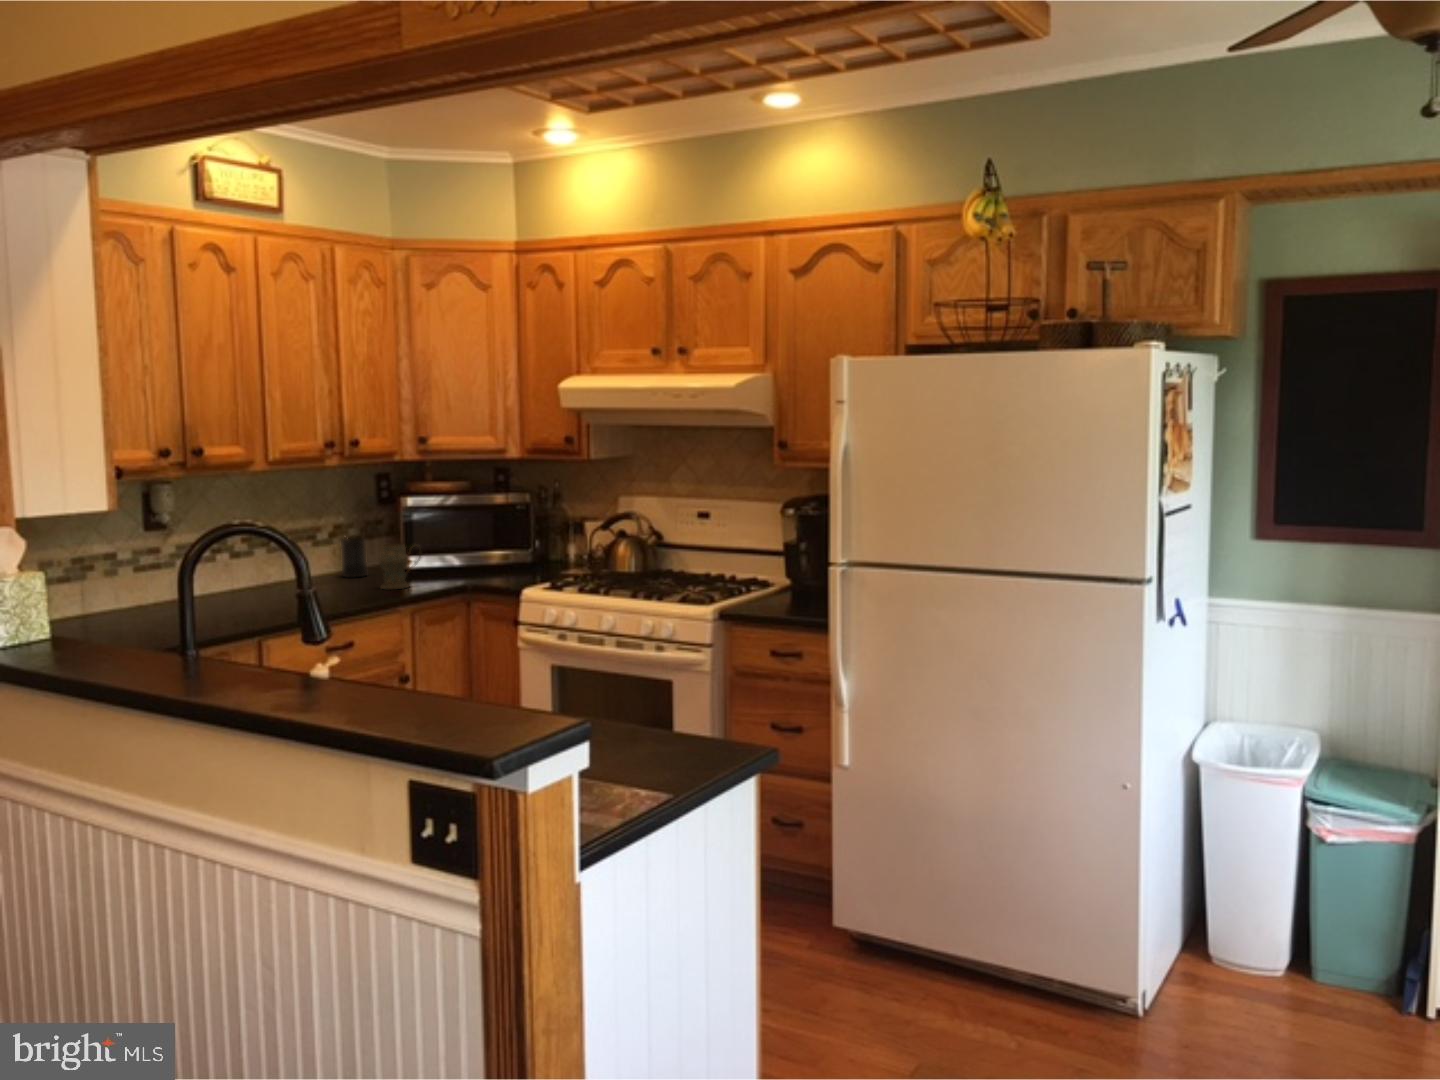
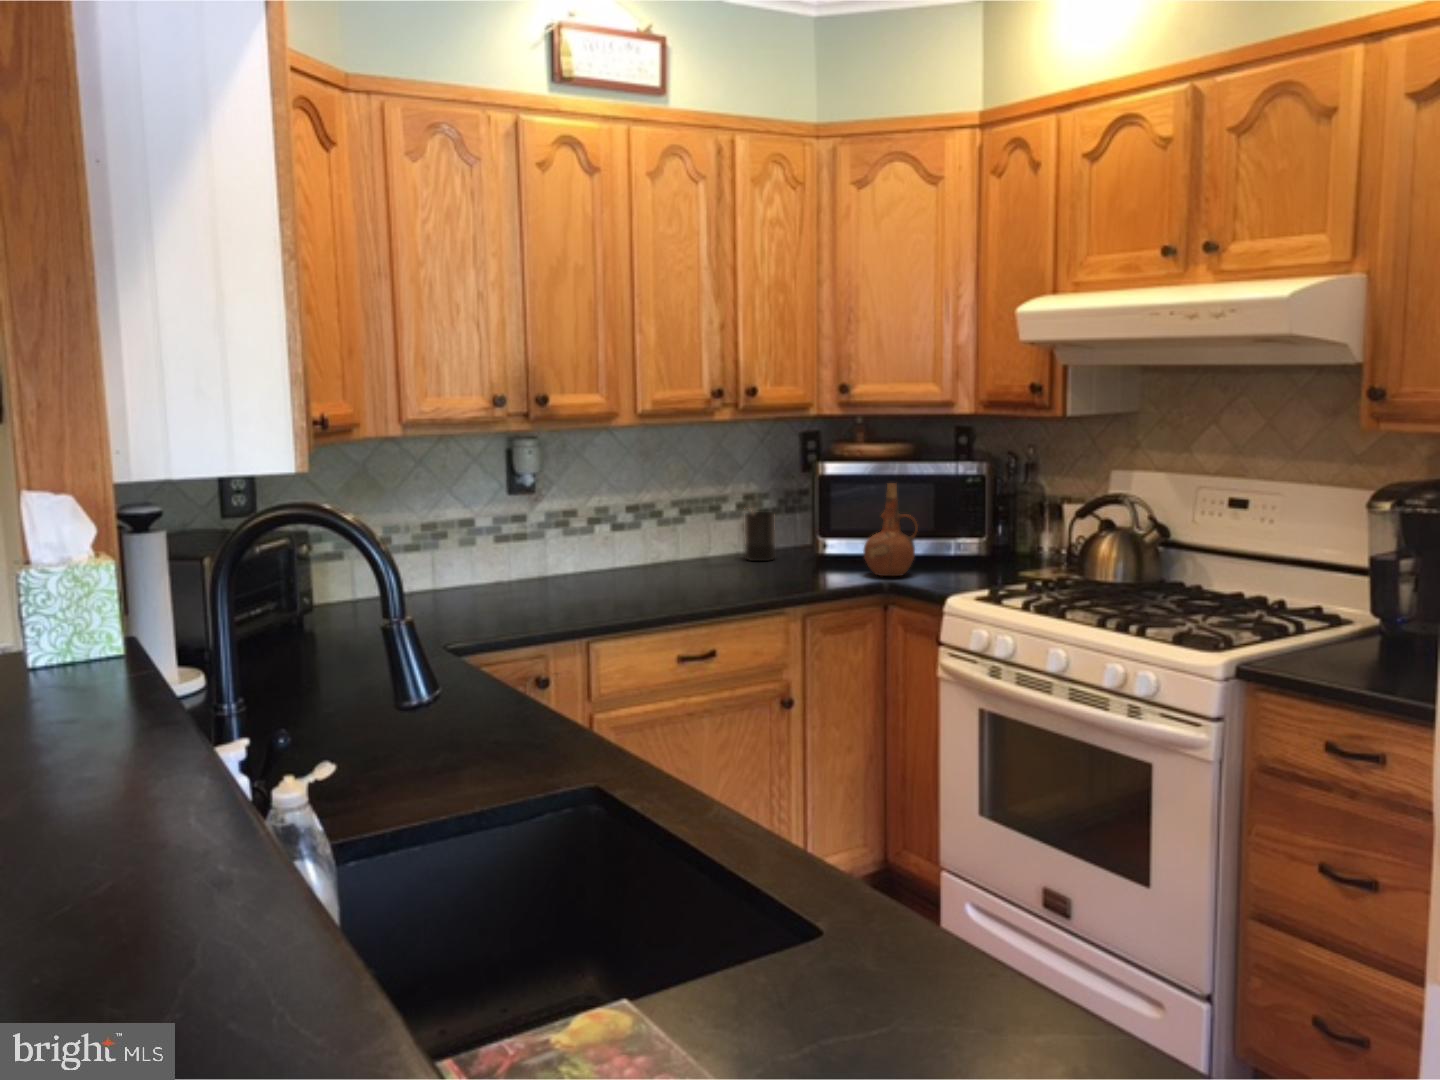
ceramic pitcher: none [447,511,488,580] -> present [864,483,918,576]
mug: present [380,543,420,589] -> none [773,522,826,582]

